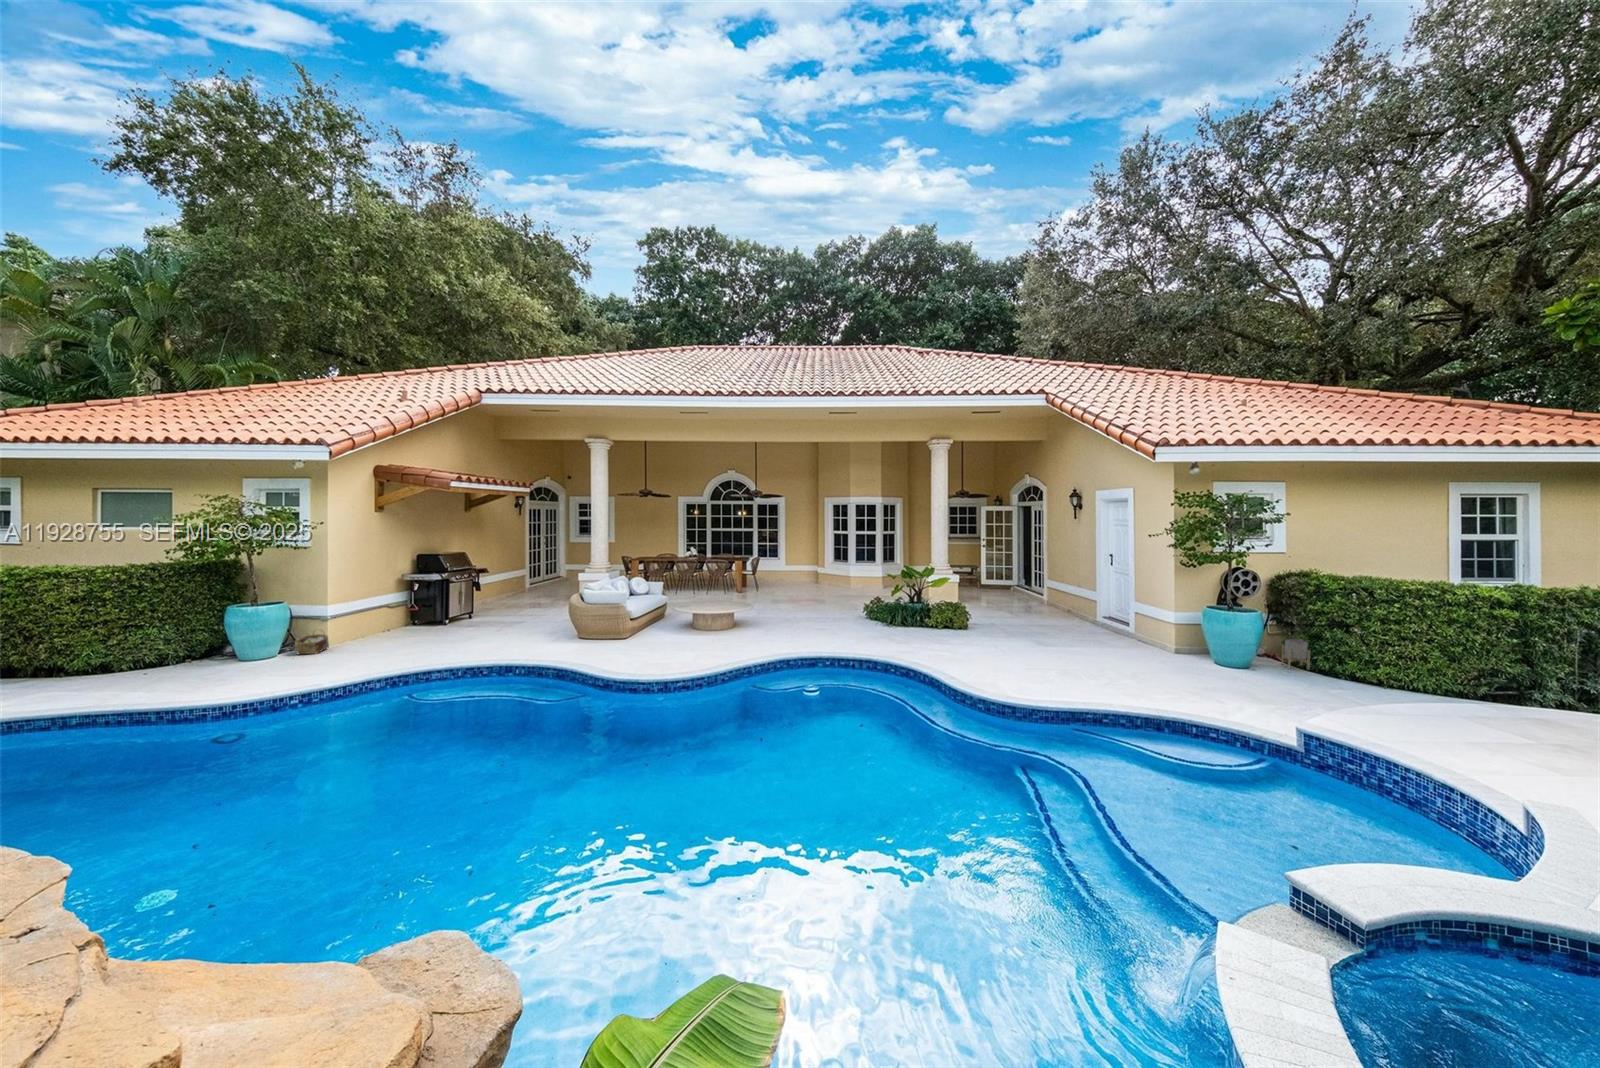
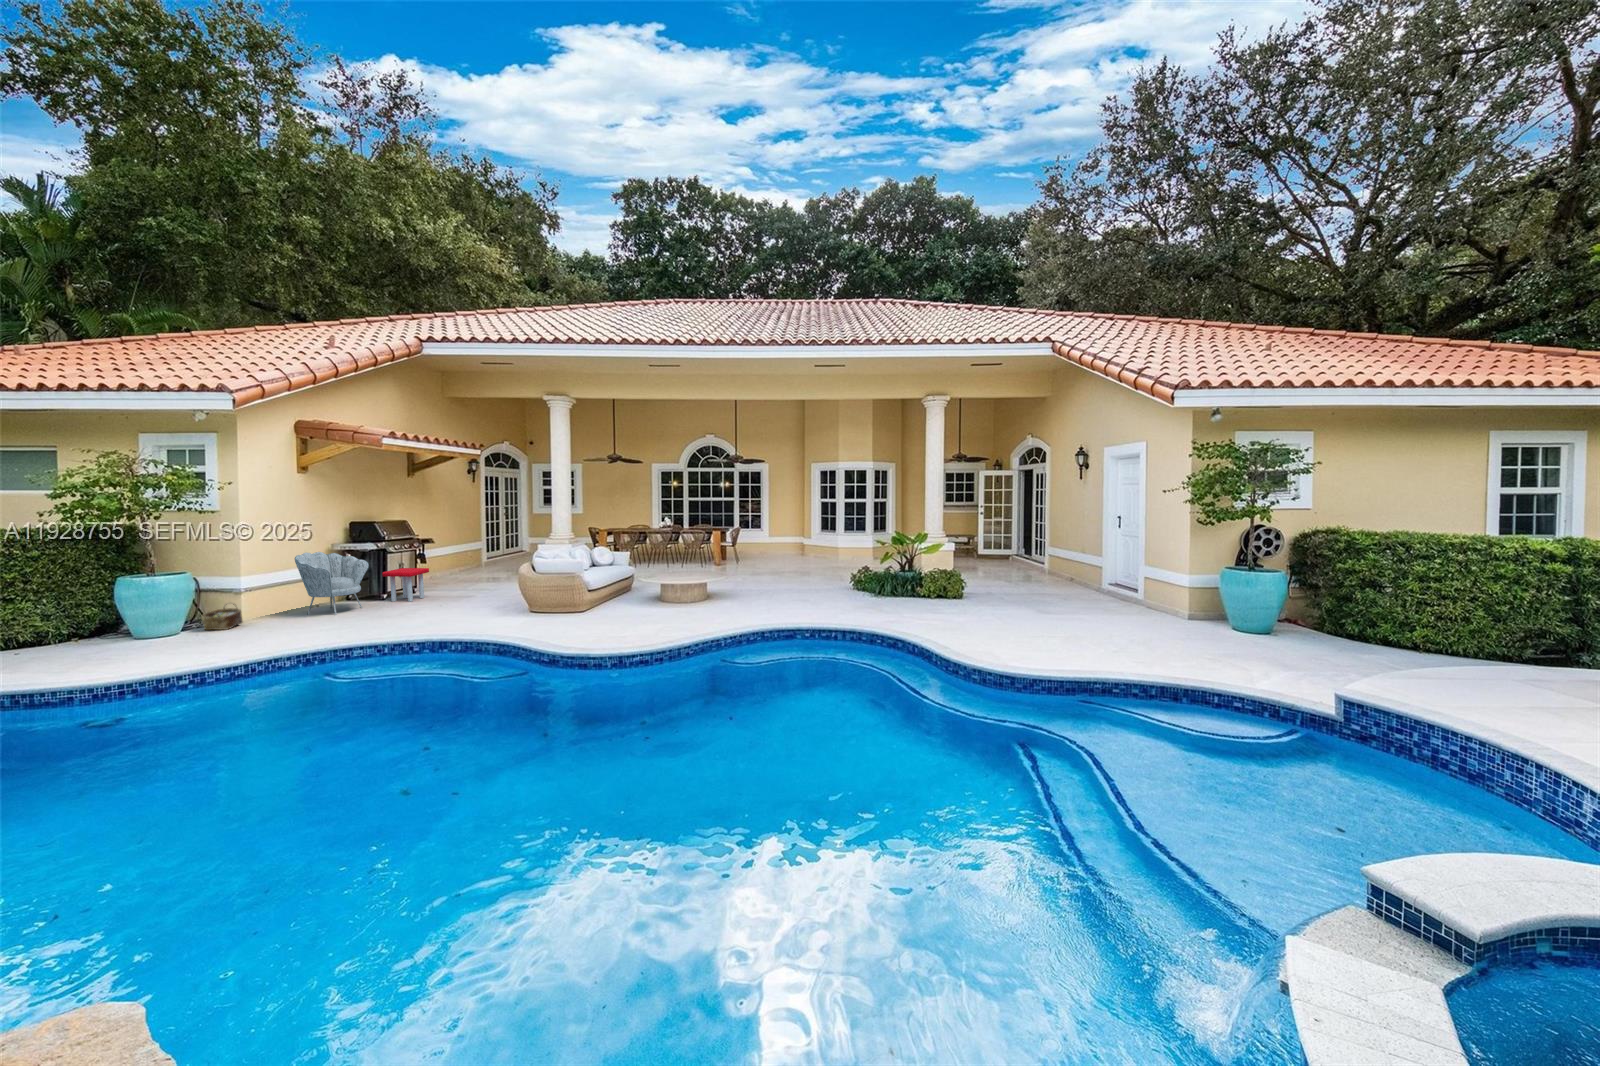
armchair: none [373,582,437,640] -> present [295,552,369,615]
stool: none [448,596,488,626] -> present [382,568,429,602]
planter: present [1281,639,1310,669] -> none [1311,604,1343,638]

